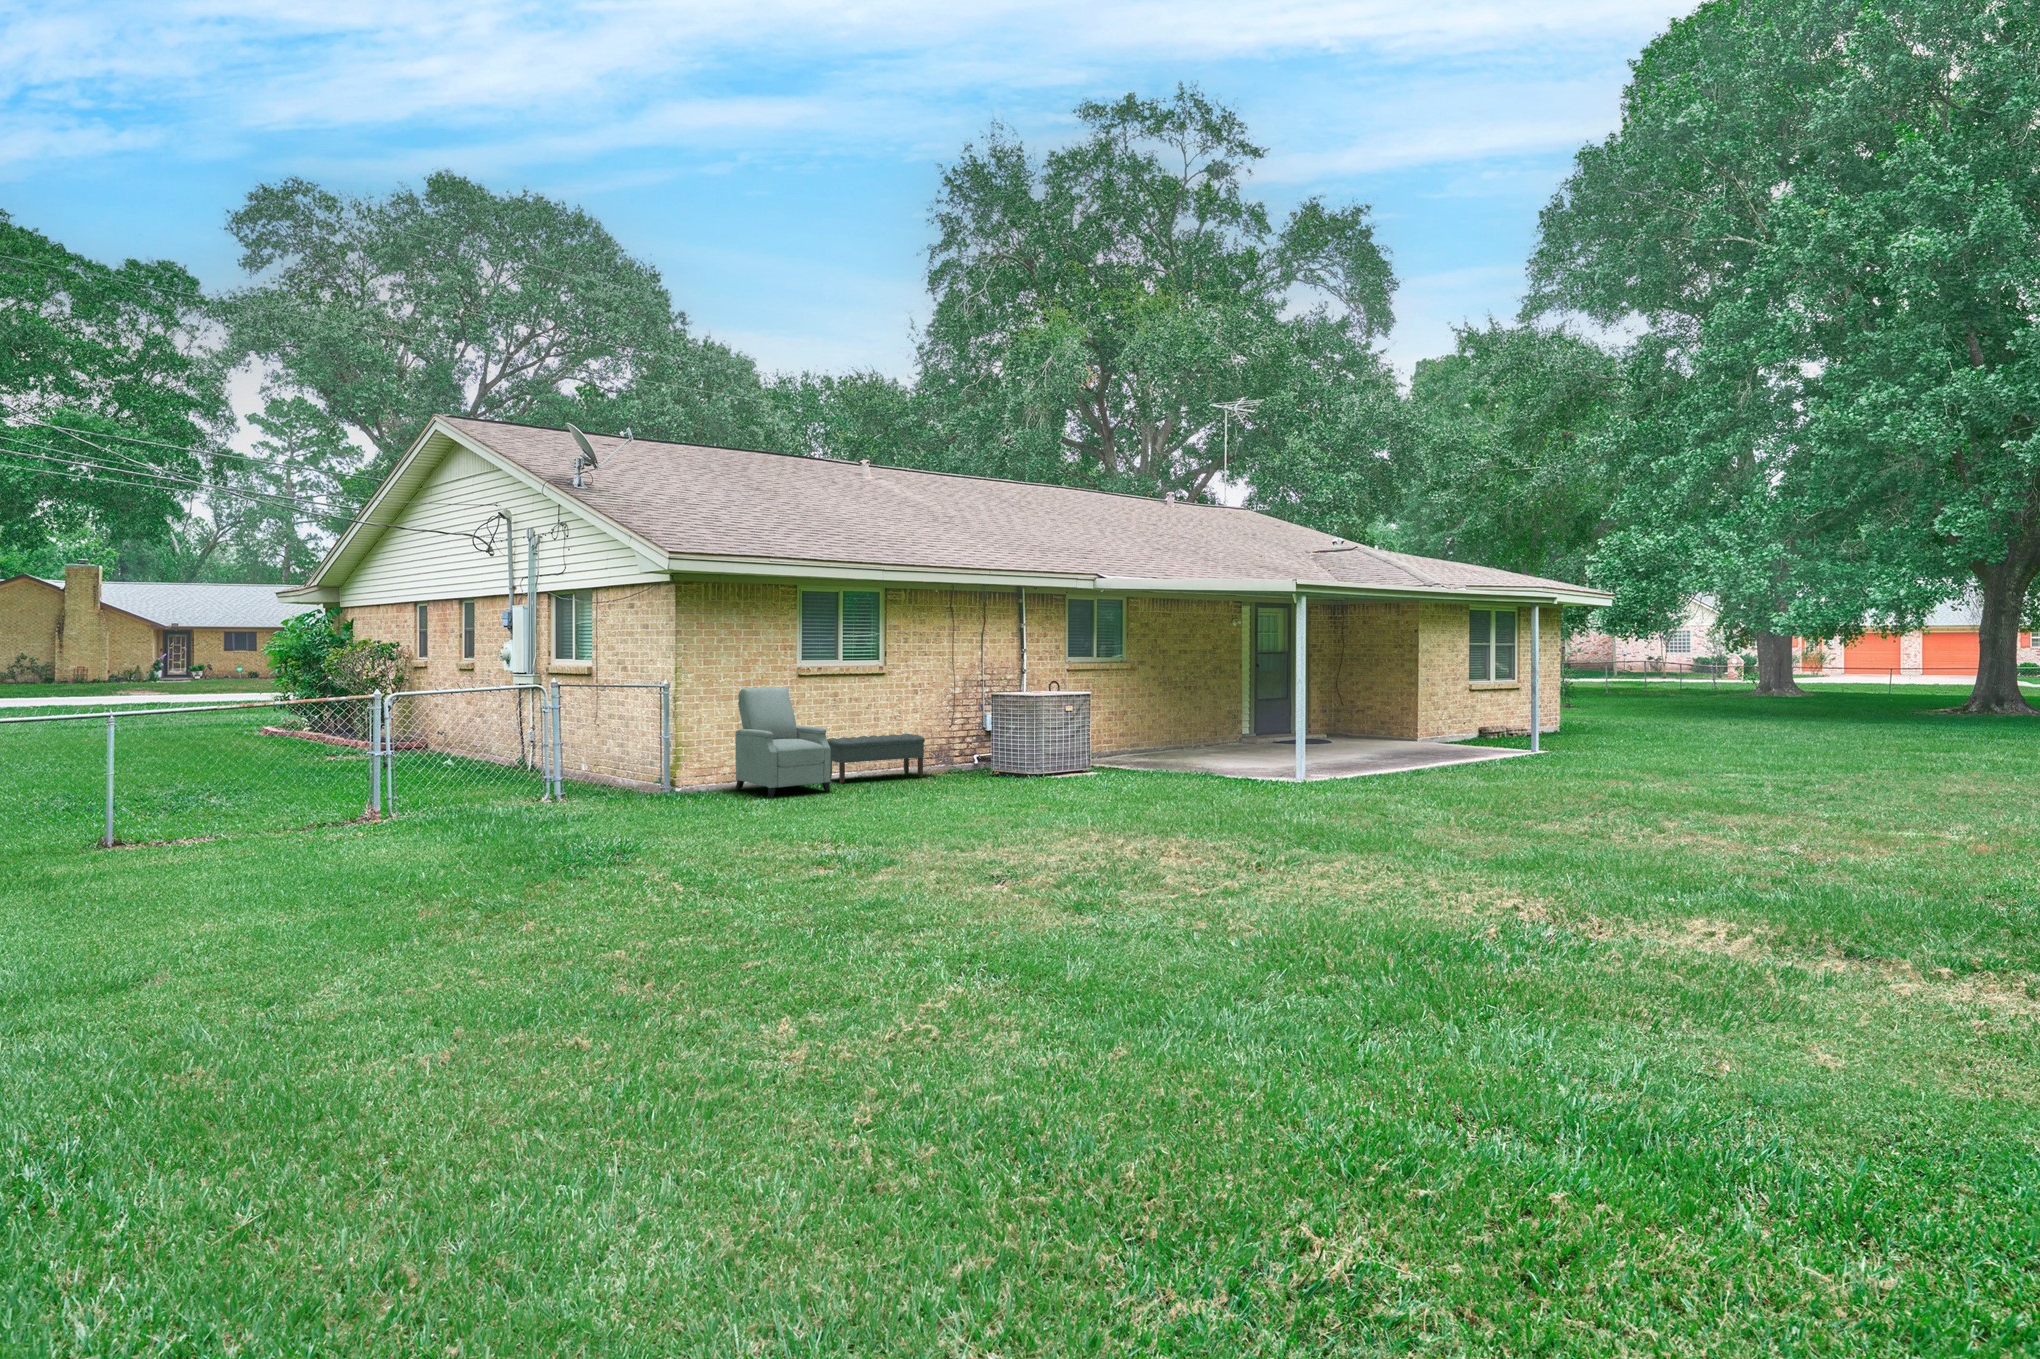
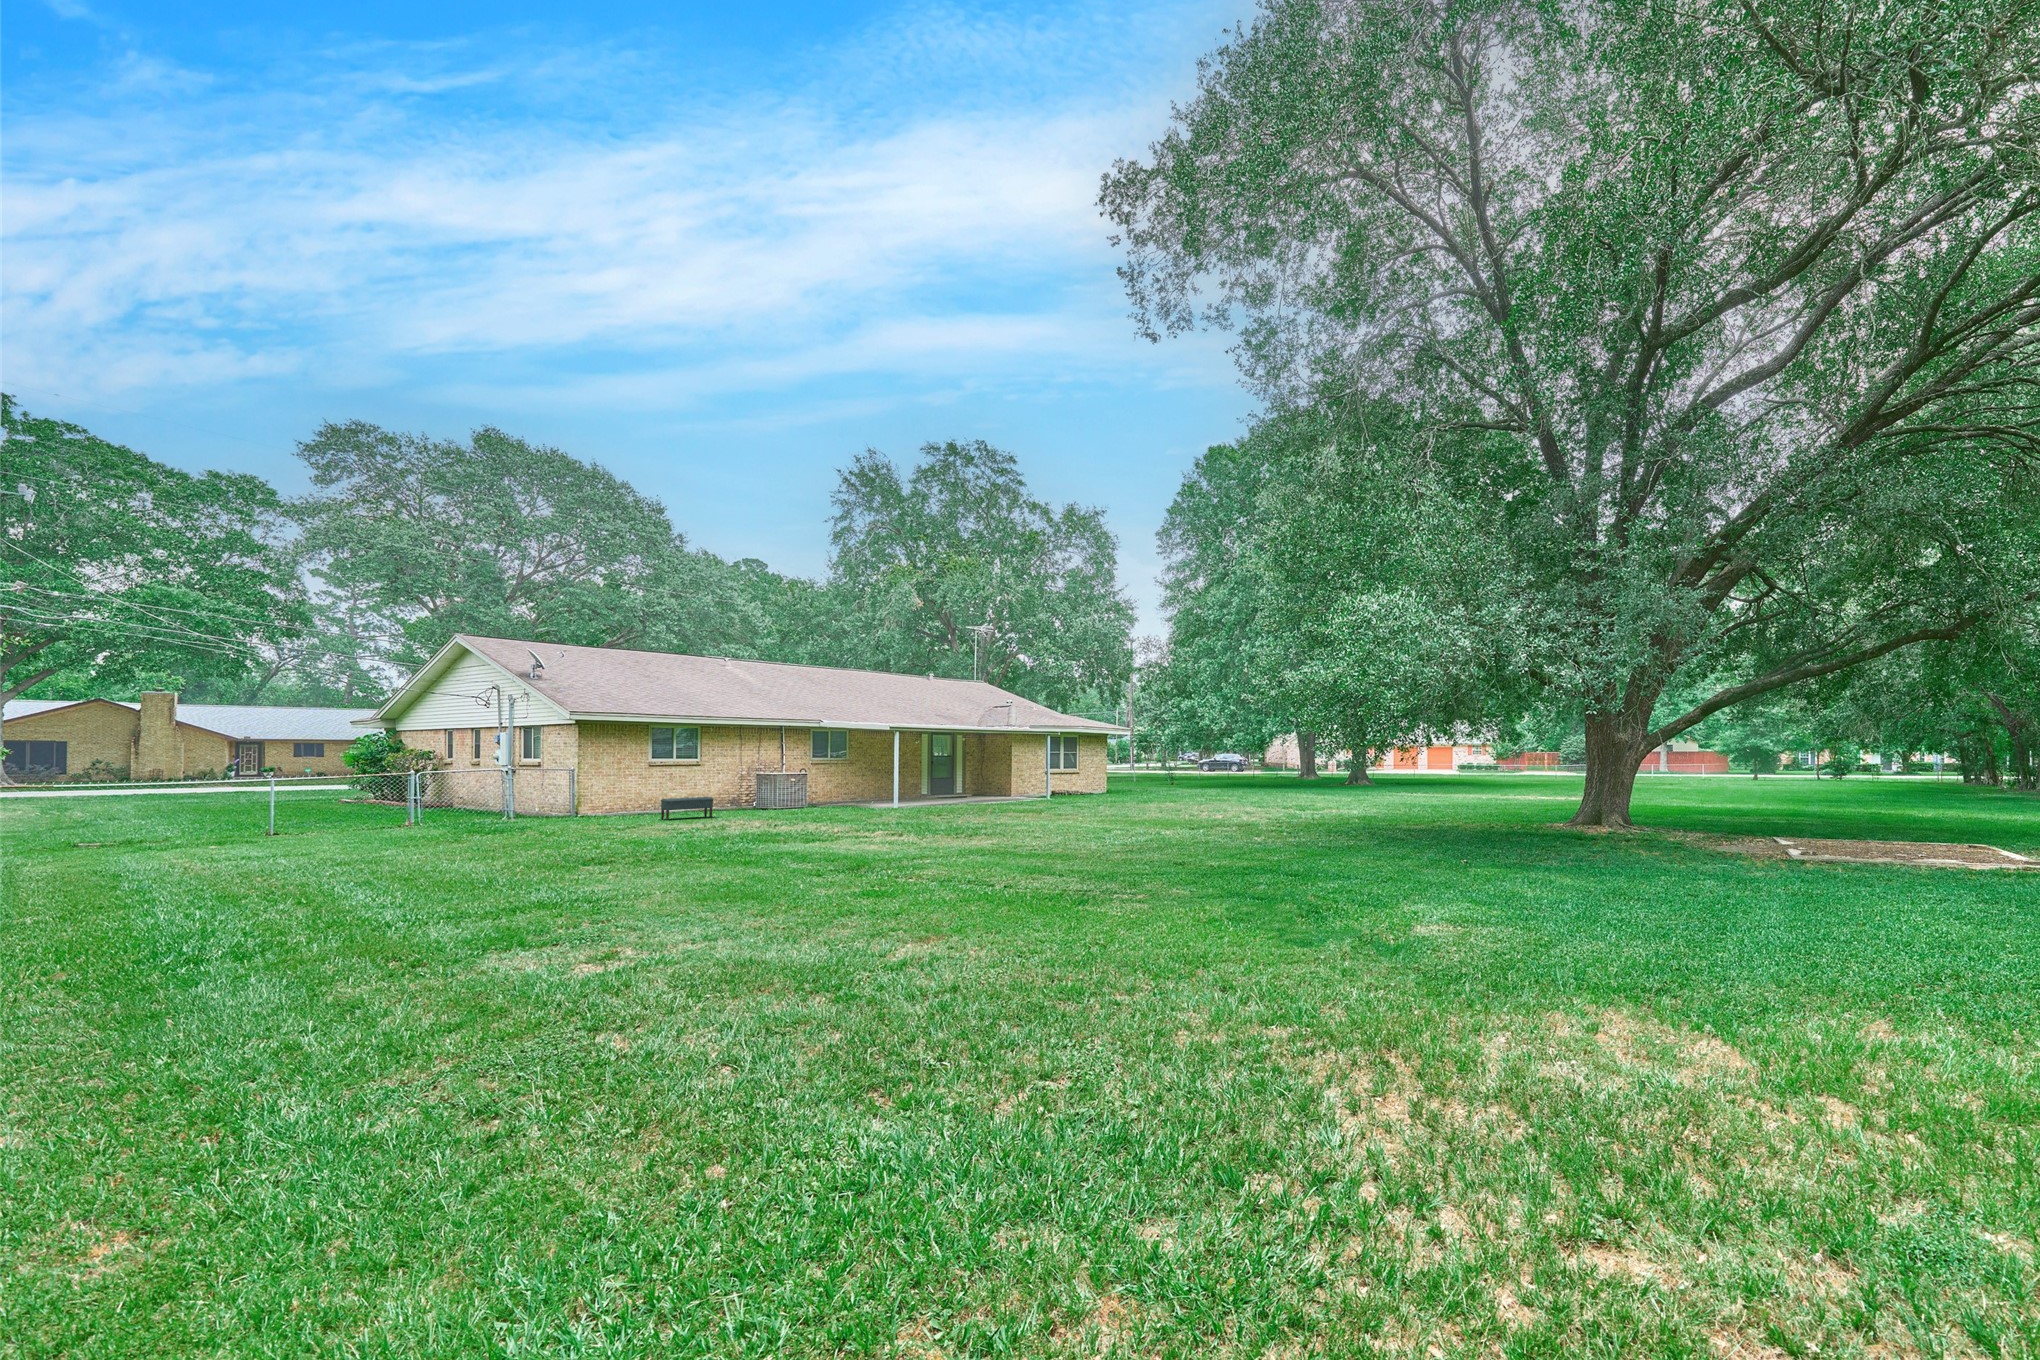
chair: present [735,687,831,798] -> none [610,774,658,825]

